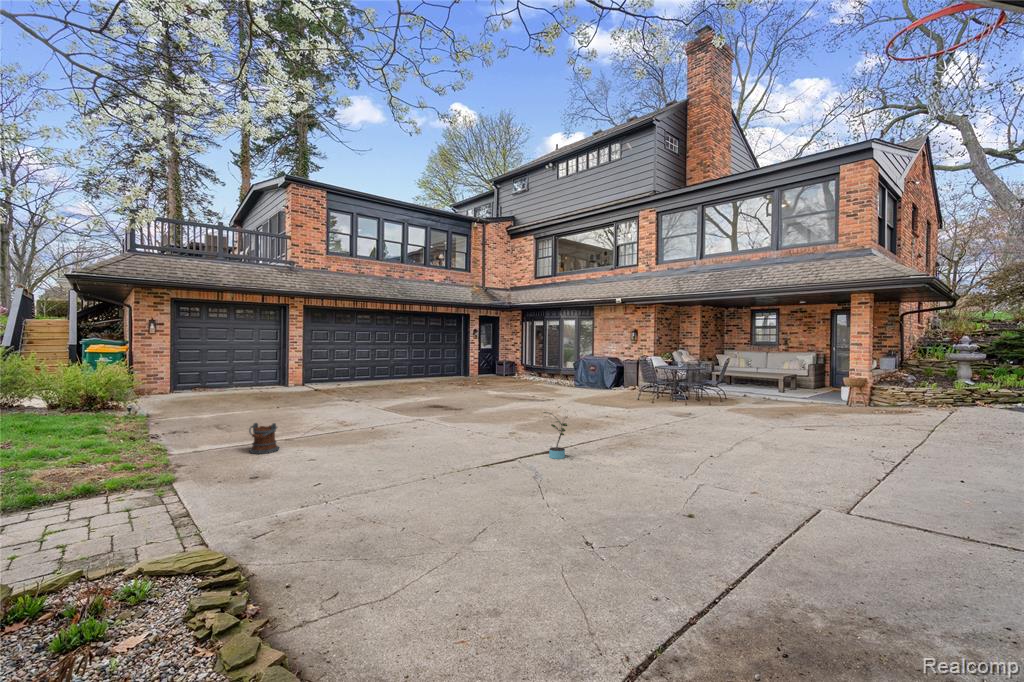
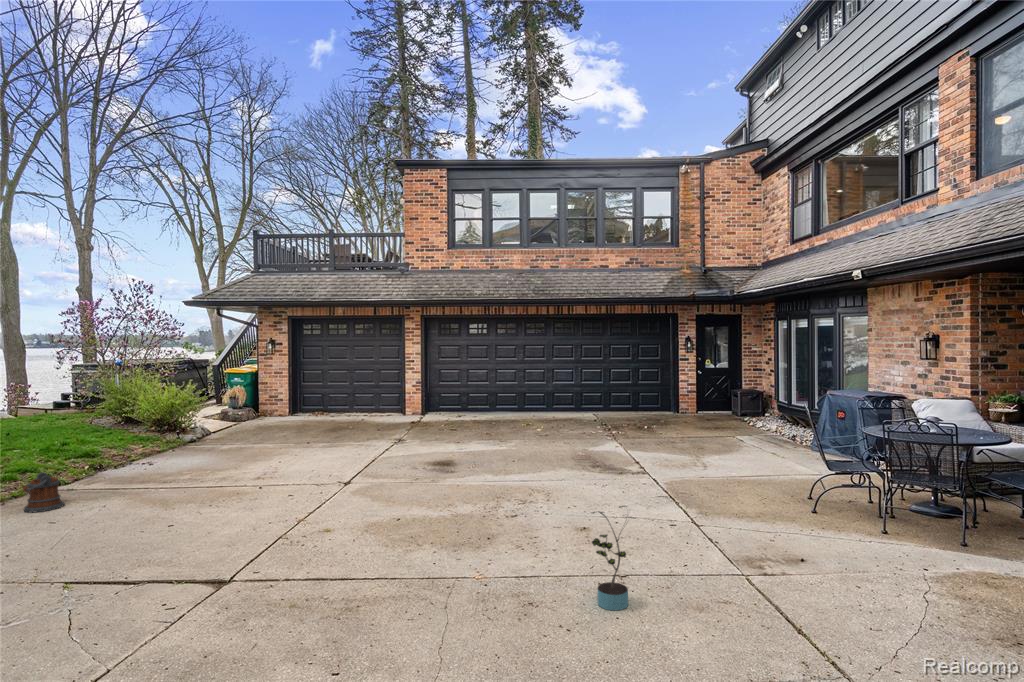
potted plant: present [544,407,567,459] -> present [592,506,634,610]

